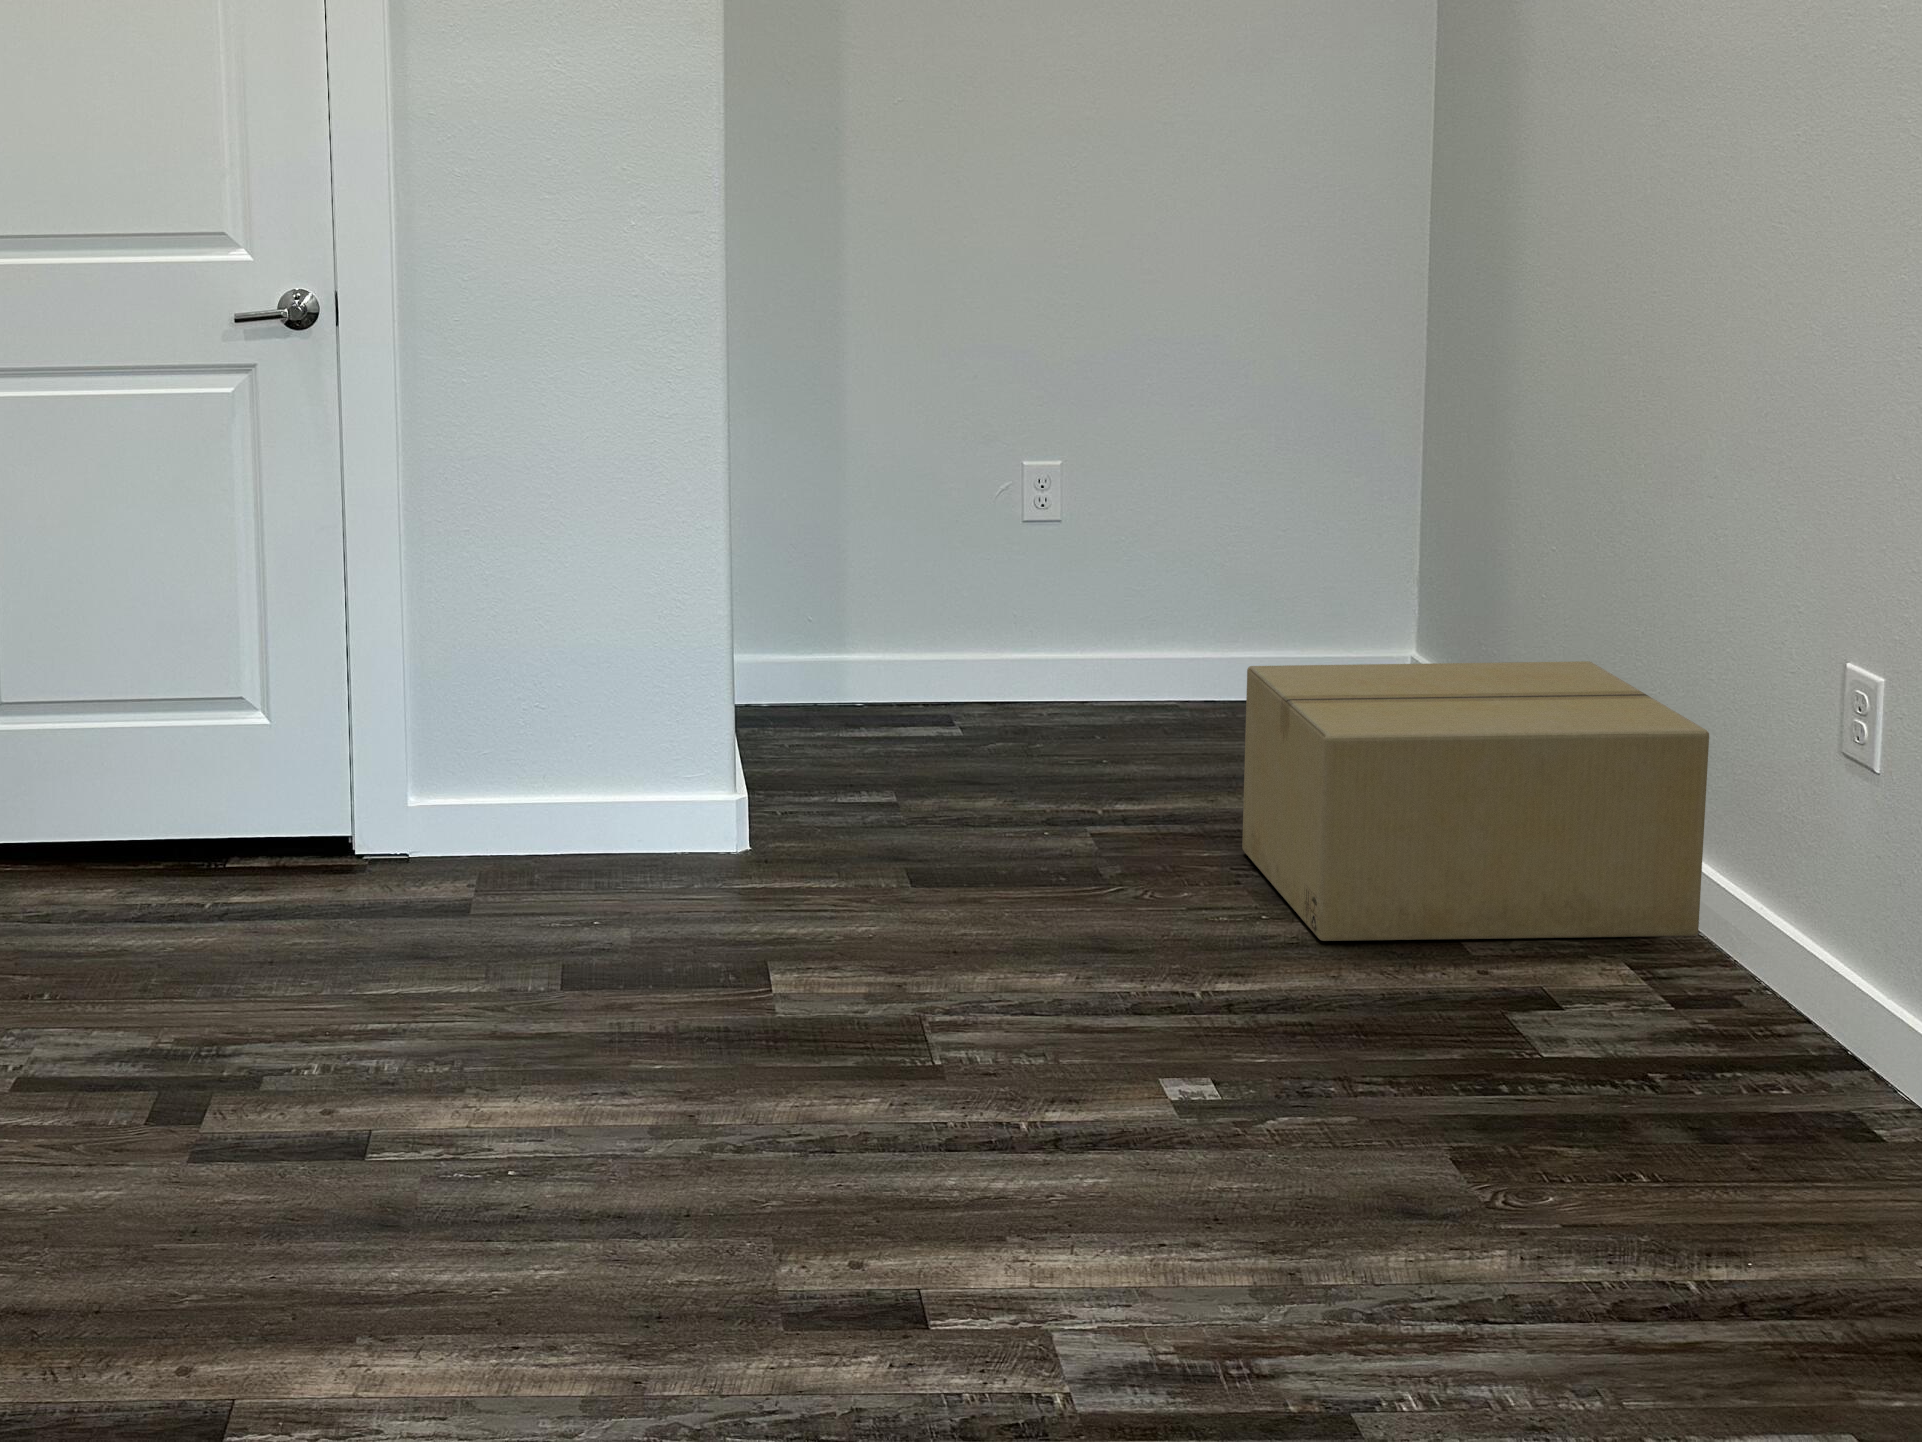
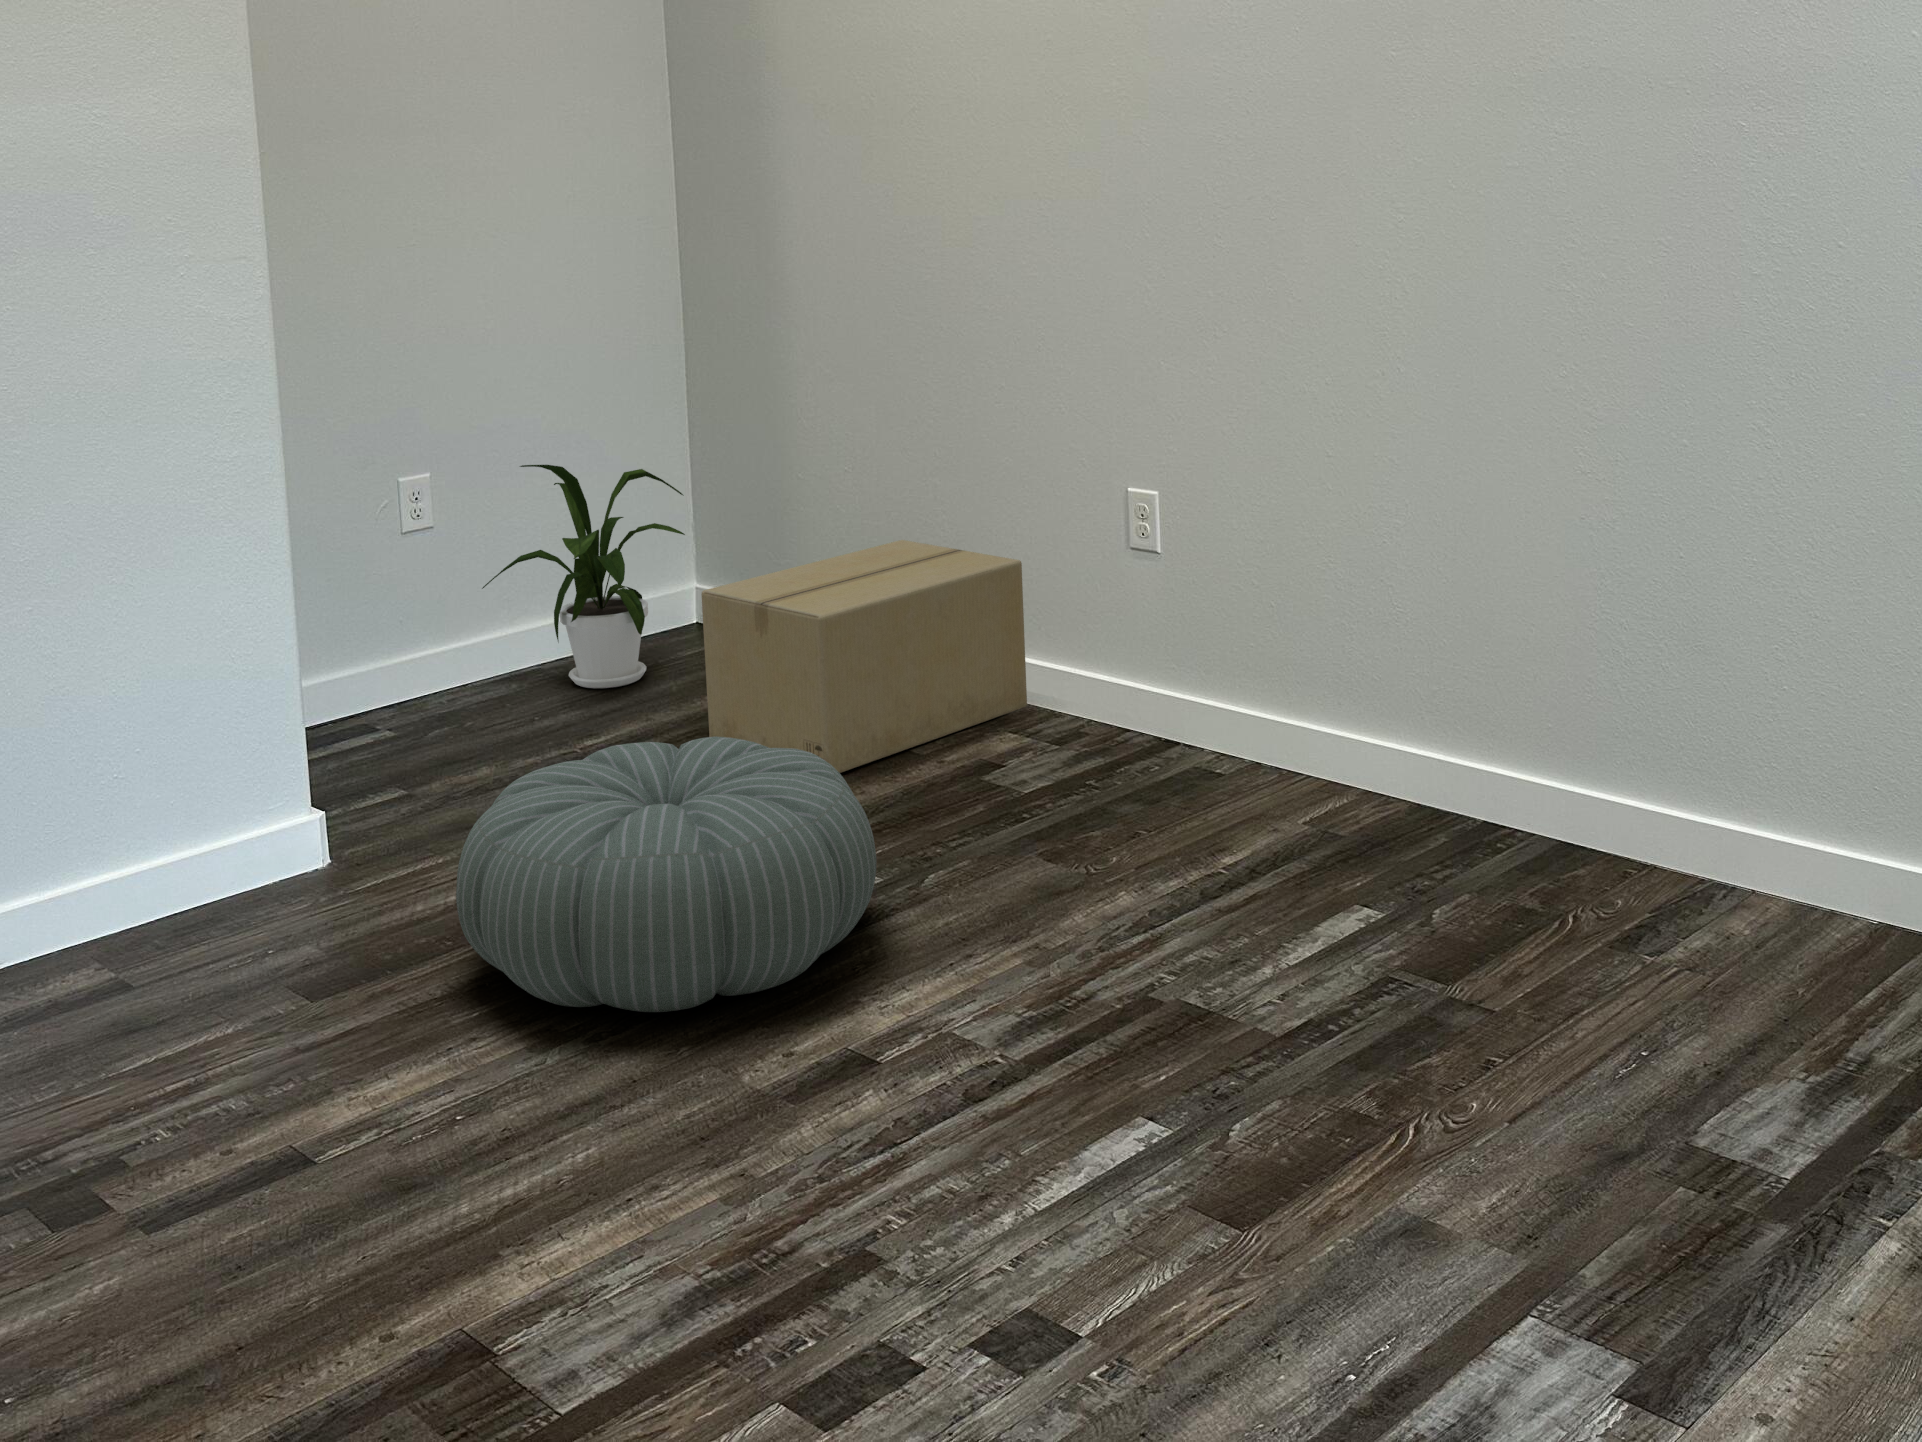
house plant: none [1111,474,1349,753] -> present [482,465,685,688]
pouf: none [661,823,1163,1176] -> present [456,737,876,1012]

